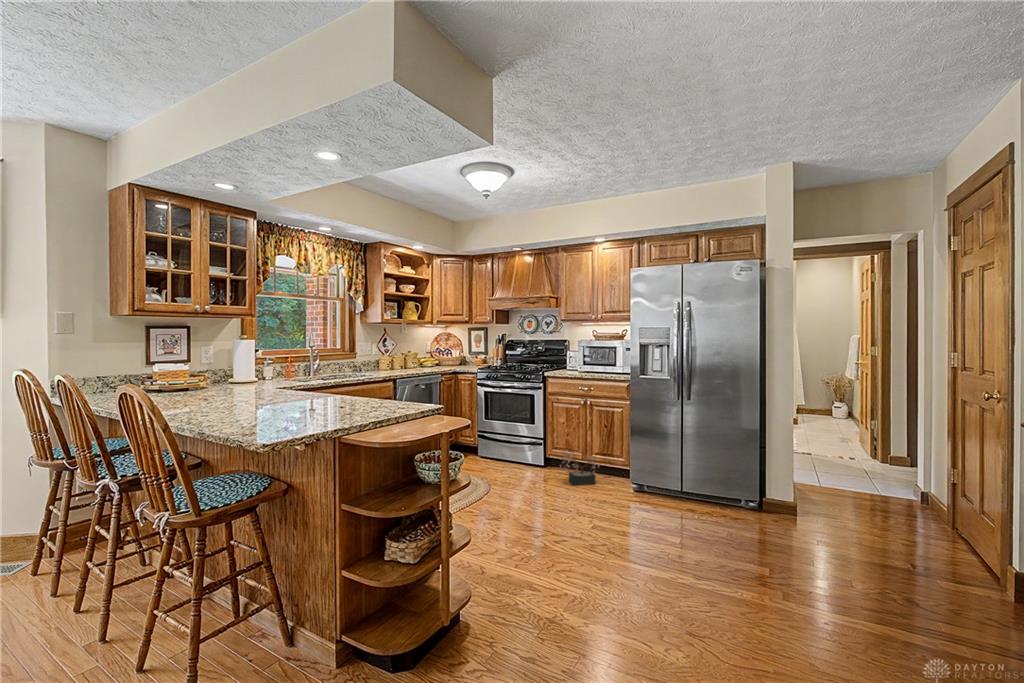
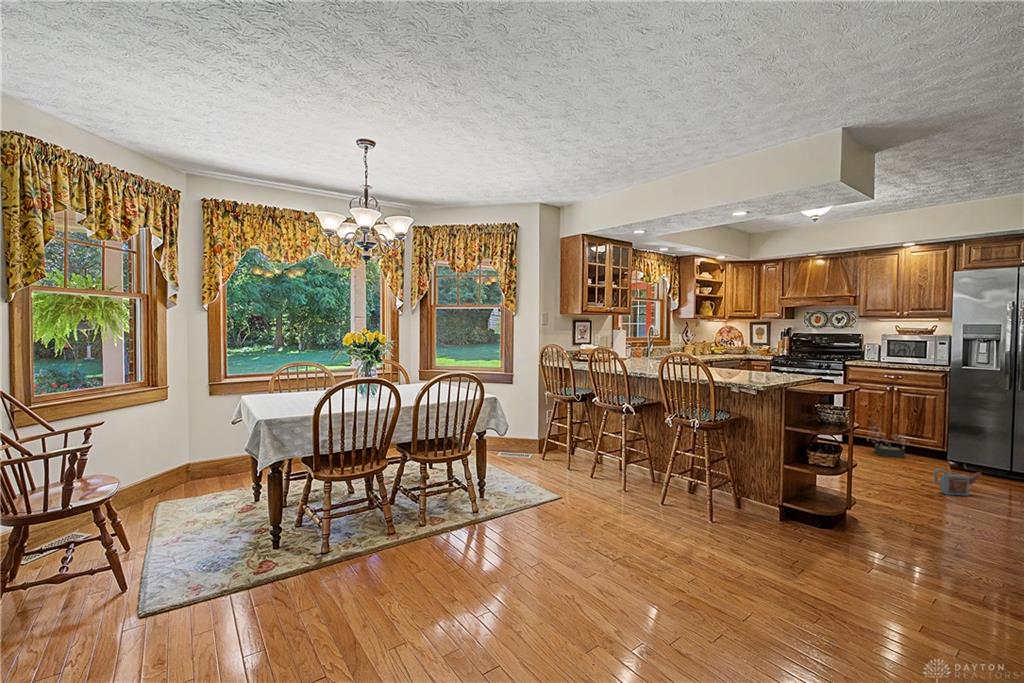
watering can: none [595,505,644,540] -> present [933,469,982,496]

